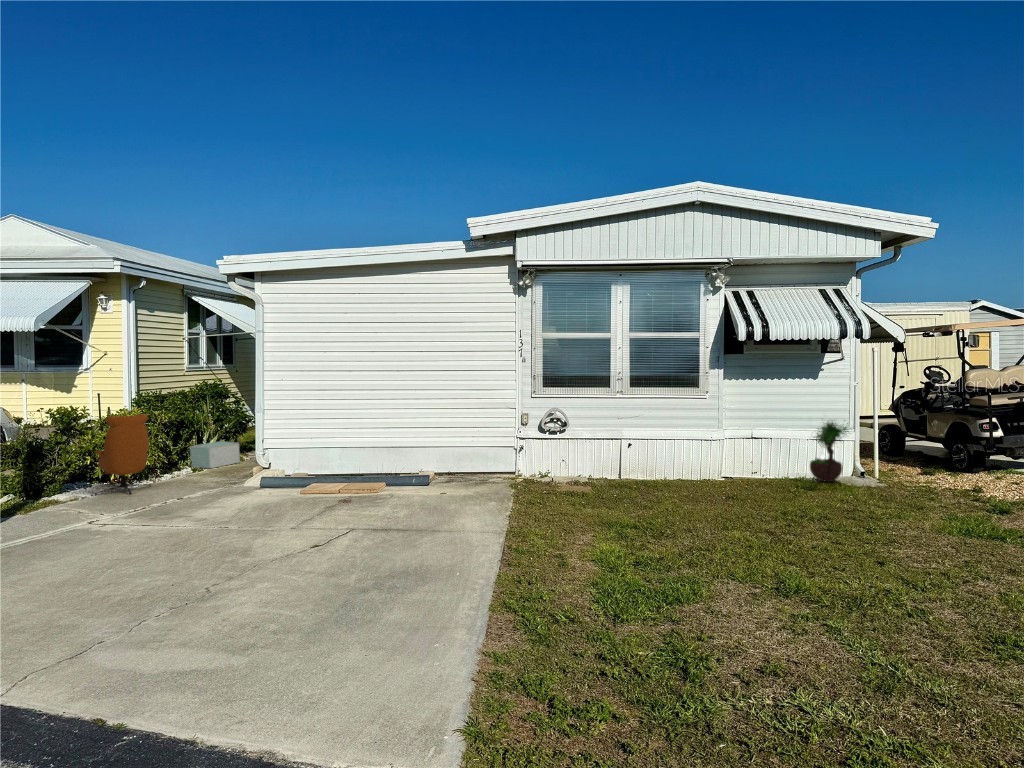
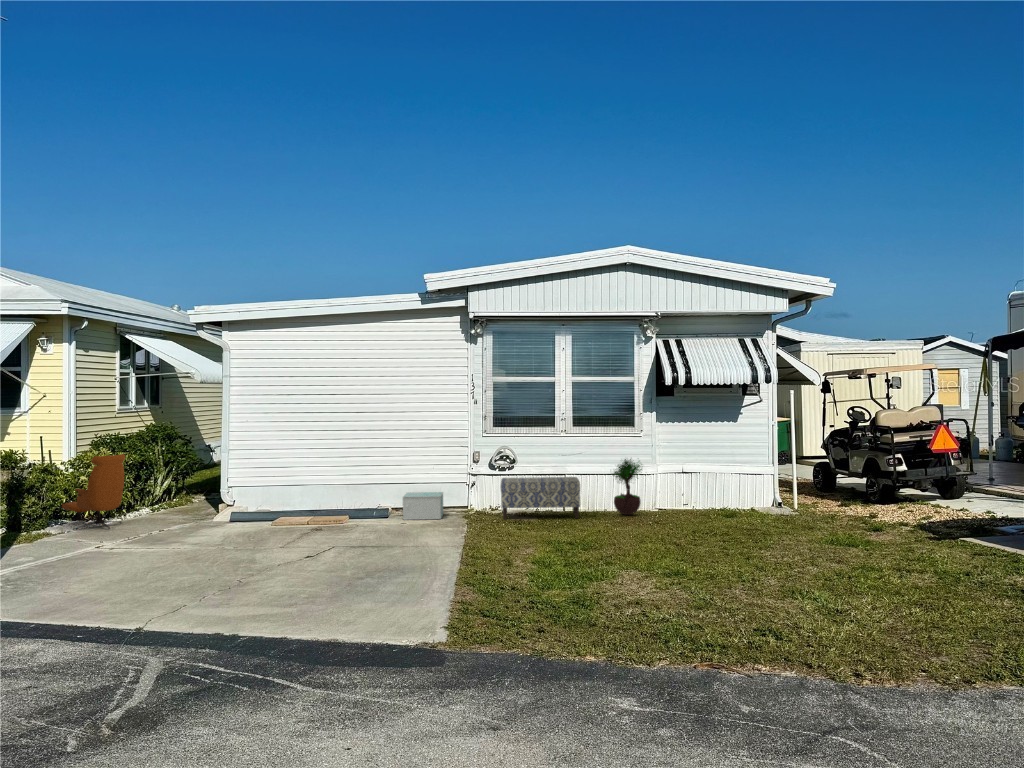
potted tree: present [810,420,848,482] -> present [613,459,642,515]
storage box: present [190,441,240,468] -> present [403,492,443,520]
bench: none [551,442,641,489] -> present [501,477,580,520]

